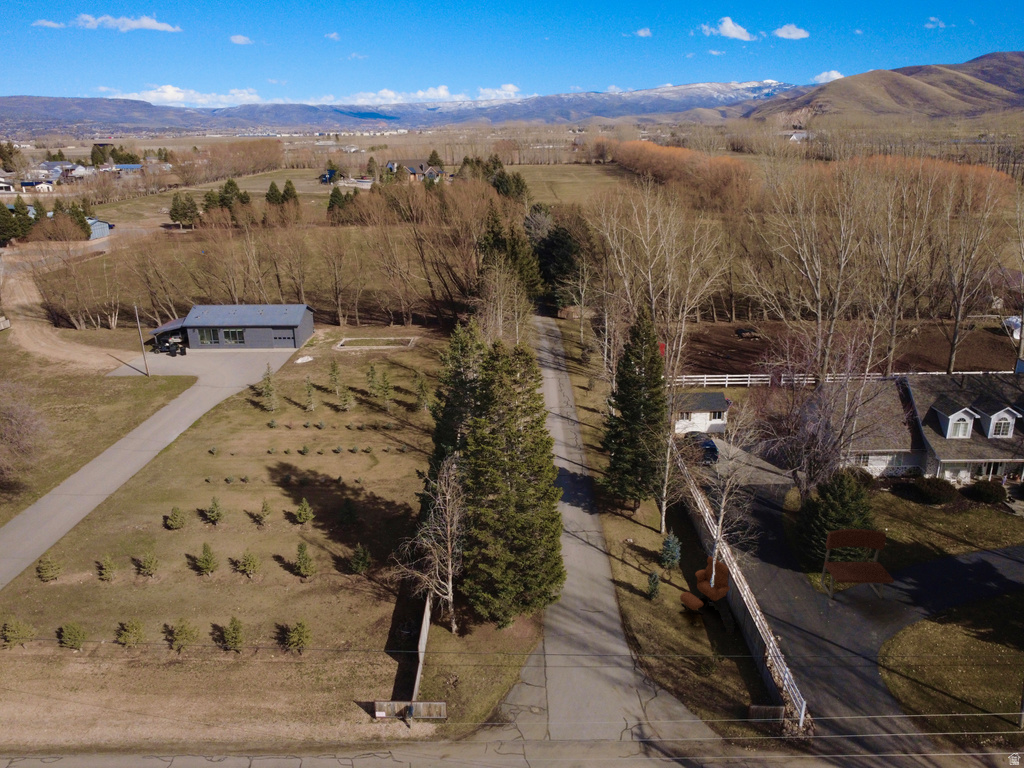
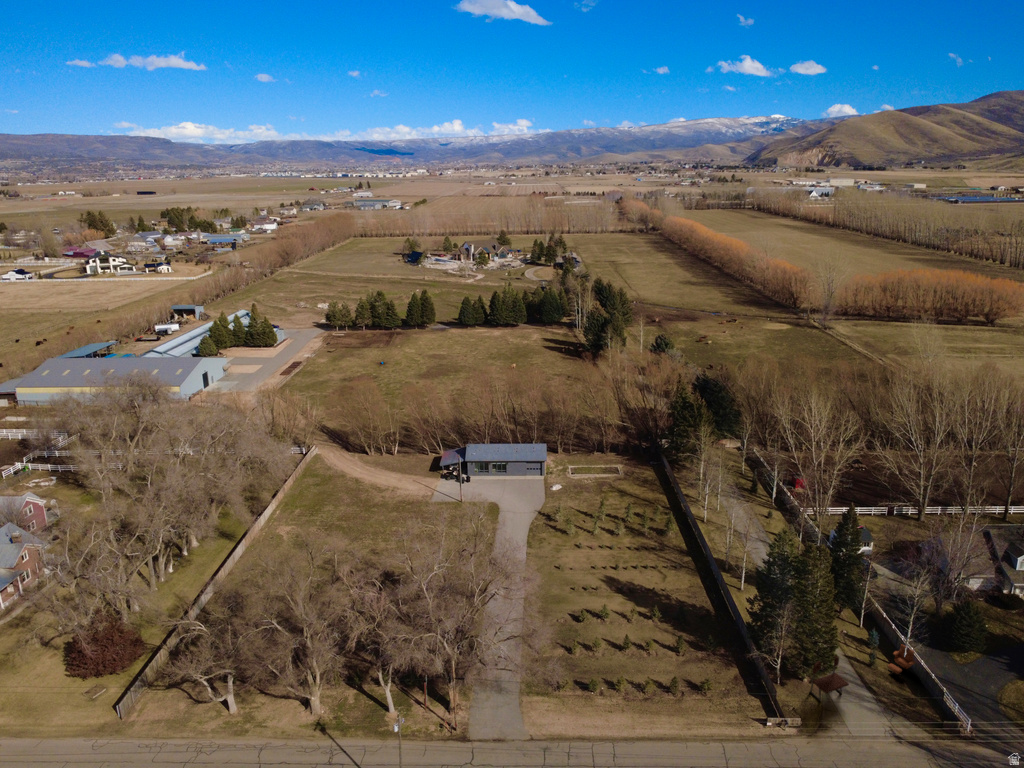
bench: present [820,529,894,598] -> present [810,657,849,701]

